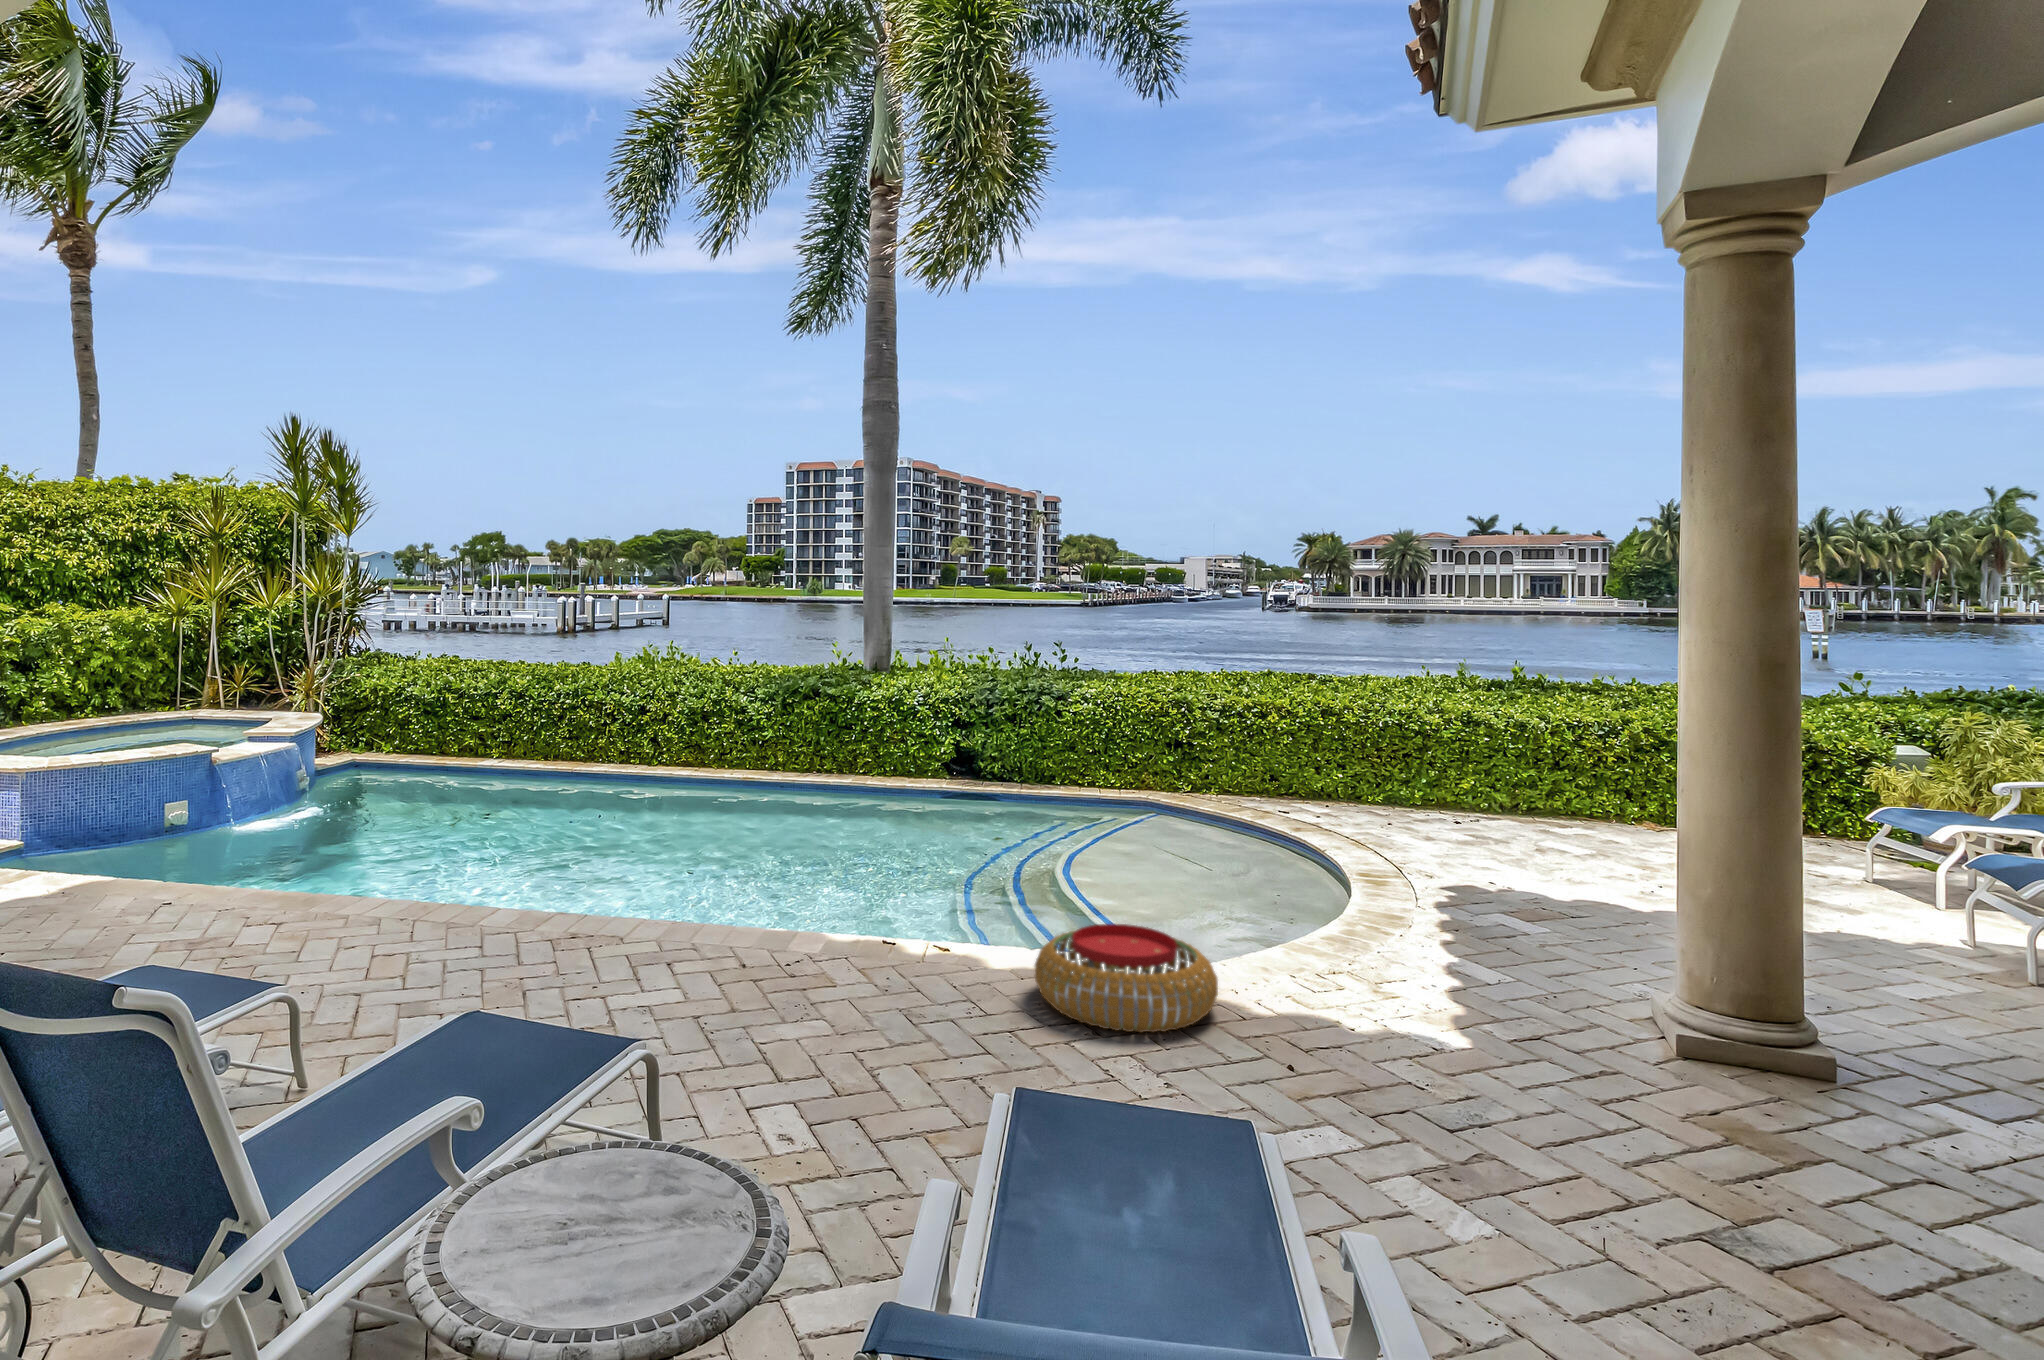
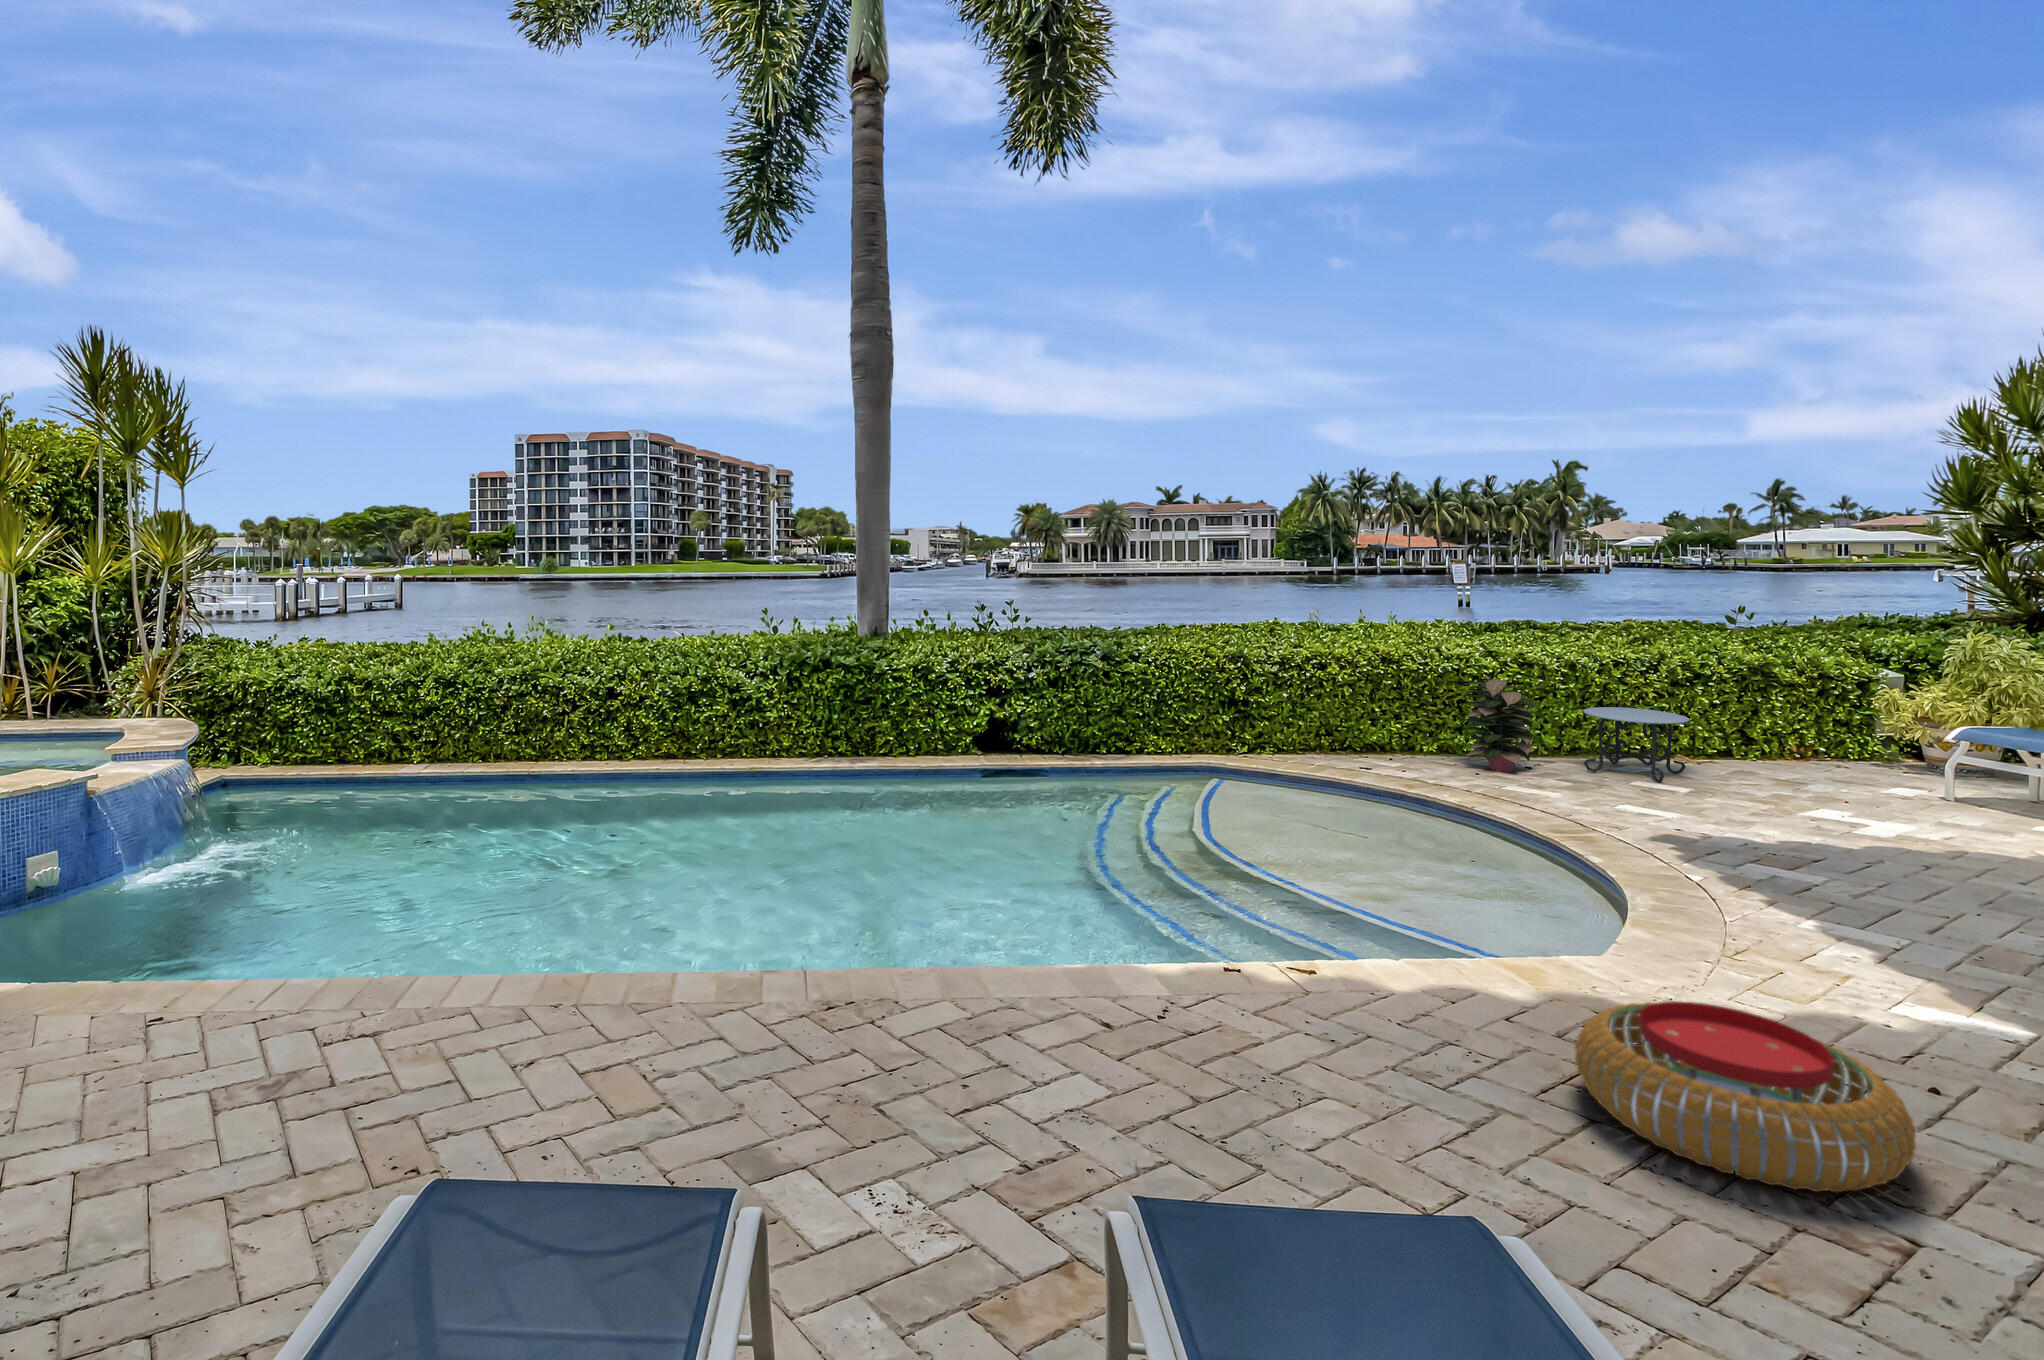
decorative plant: none [1389,729,1460,817] -> present [1465,680,1536,772]
side table: none [1504,760,1608,833] -> present [1583,707,1690,782]

